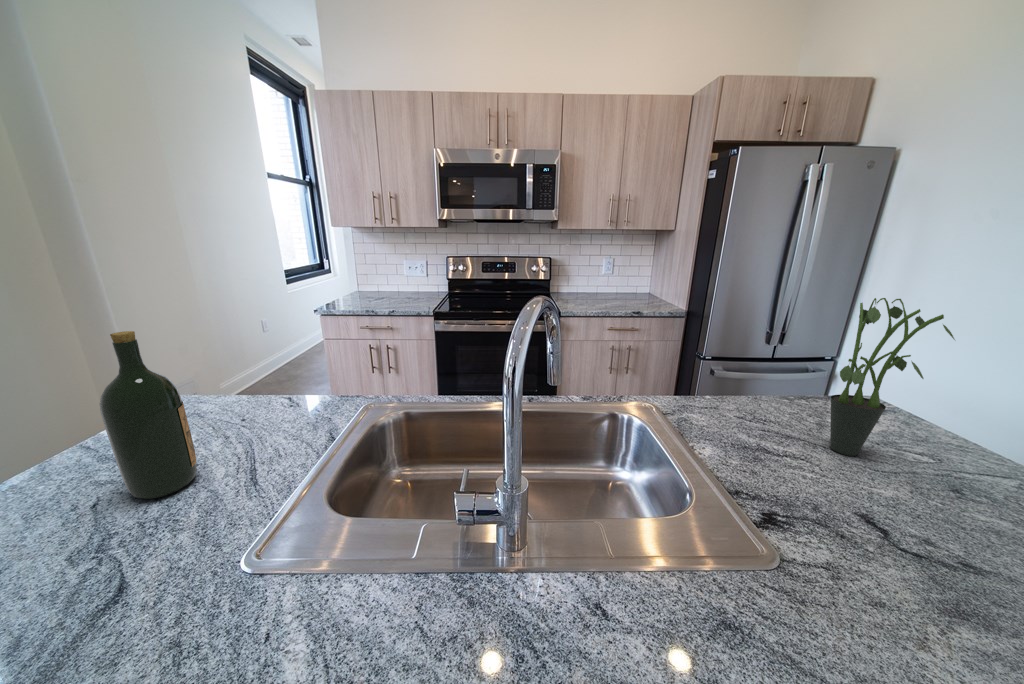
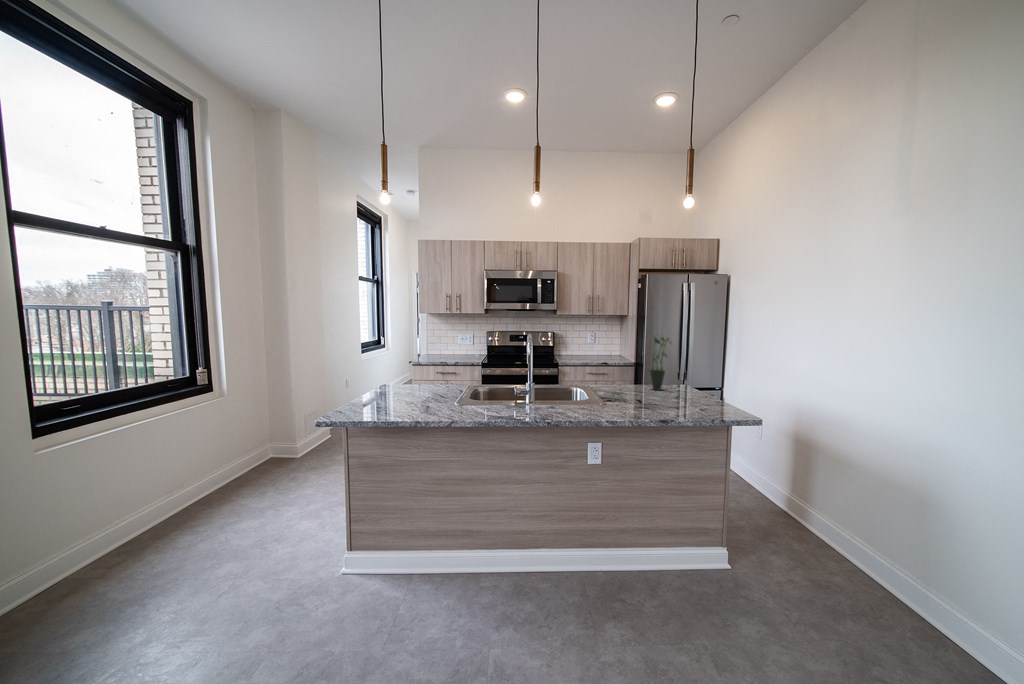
wine bottle: present [100,331,197,499] -> none [420,341,437,392]

